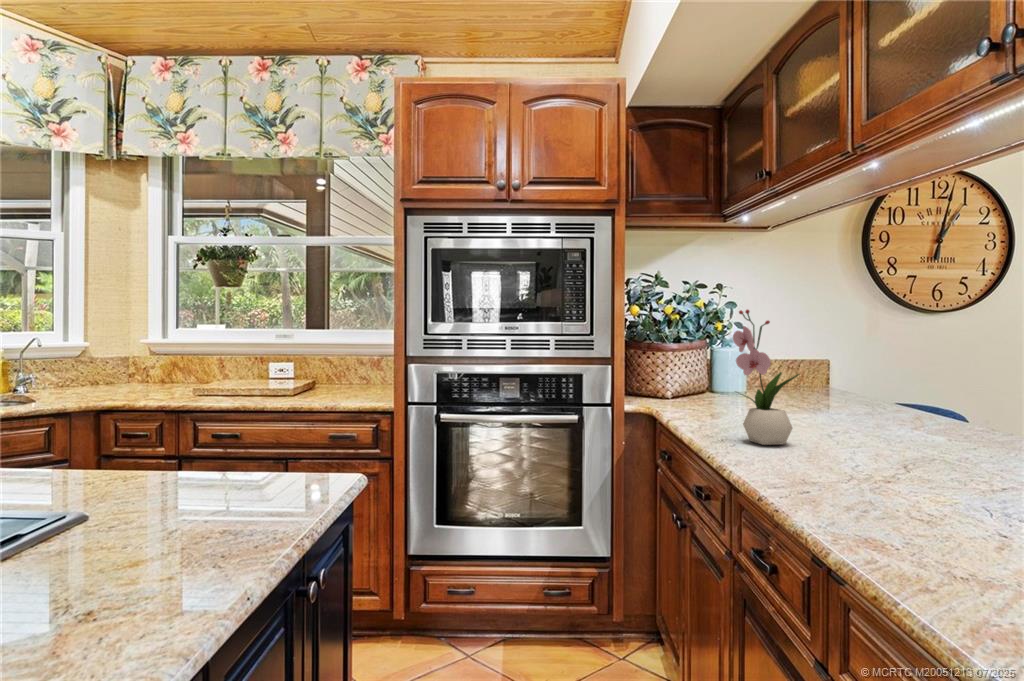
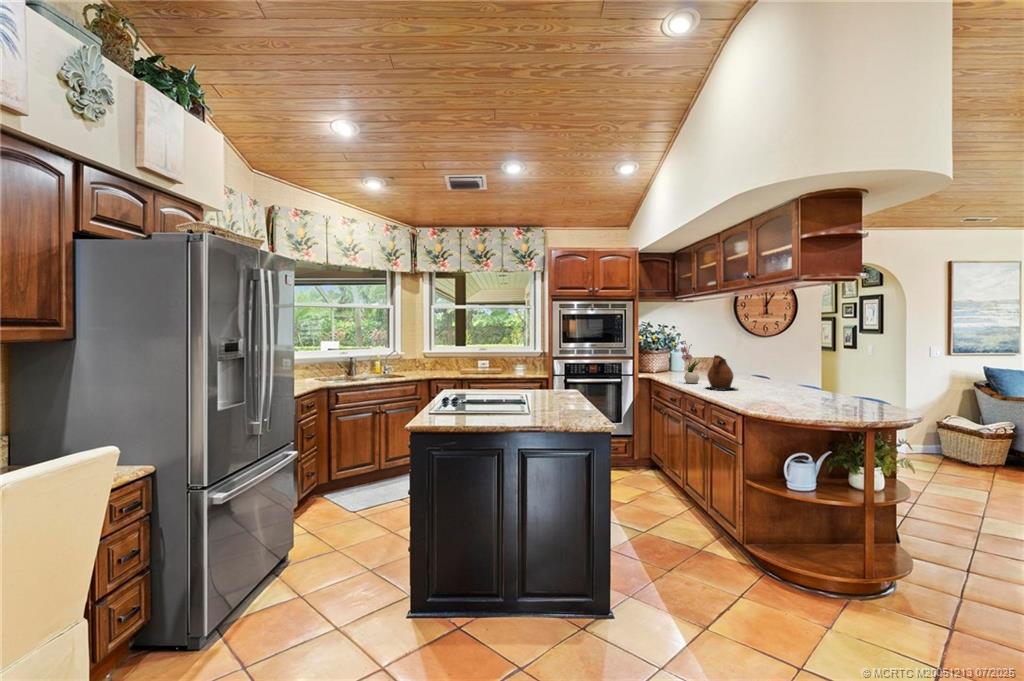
ceramic pitcher: none [813,357,953,490] -> present [707,355,735,389]

